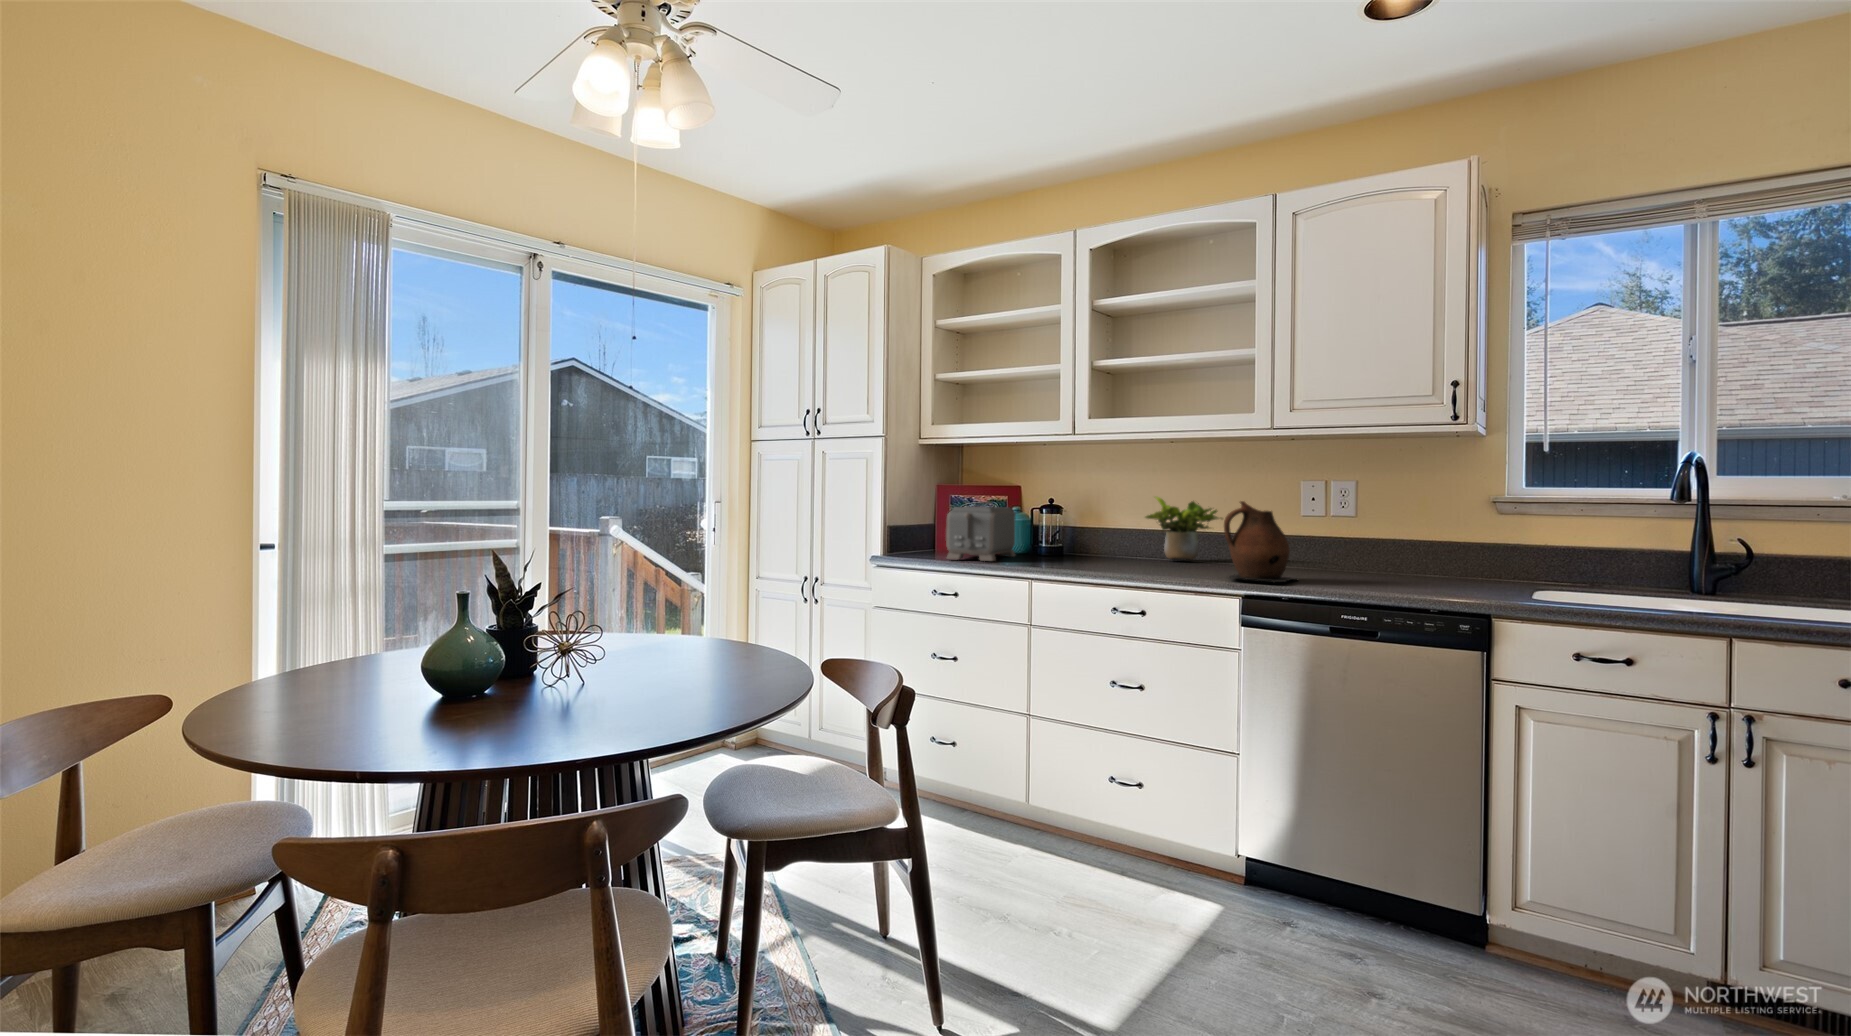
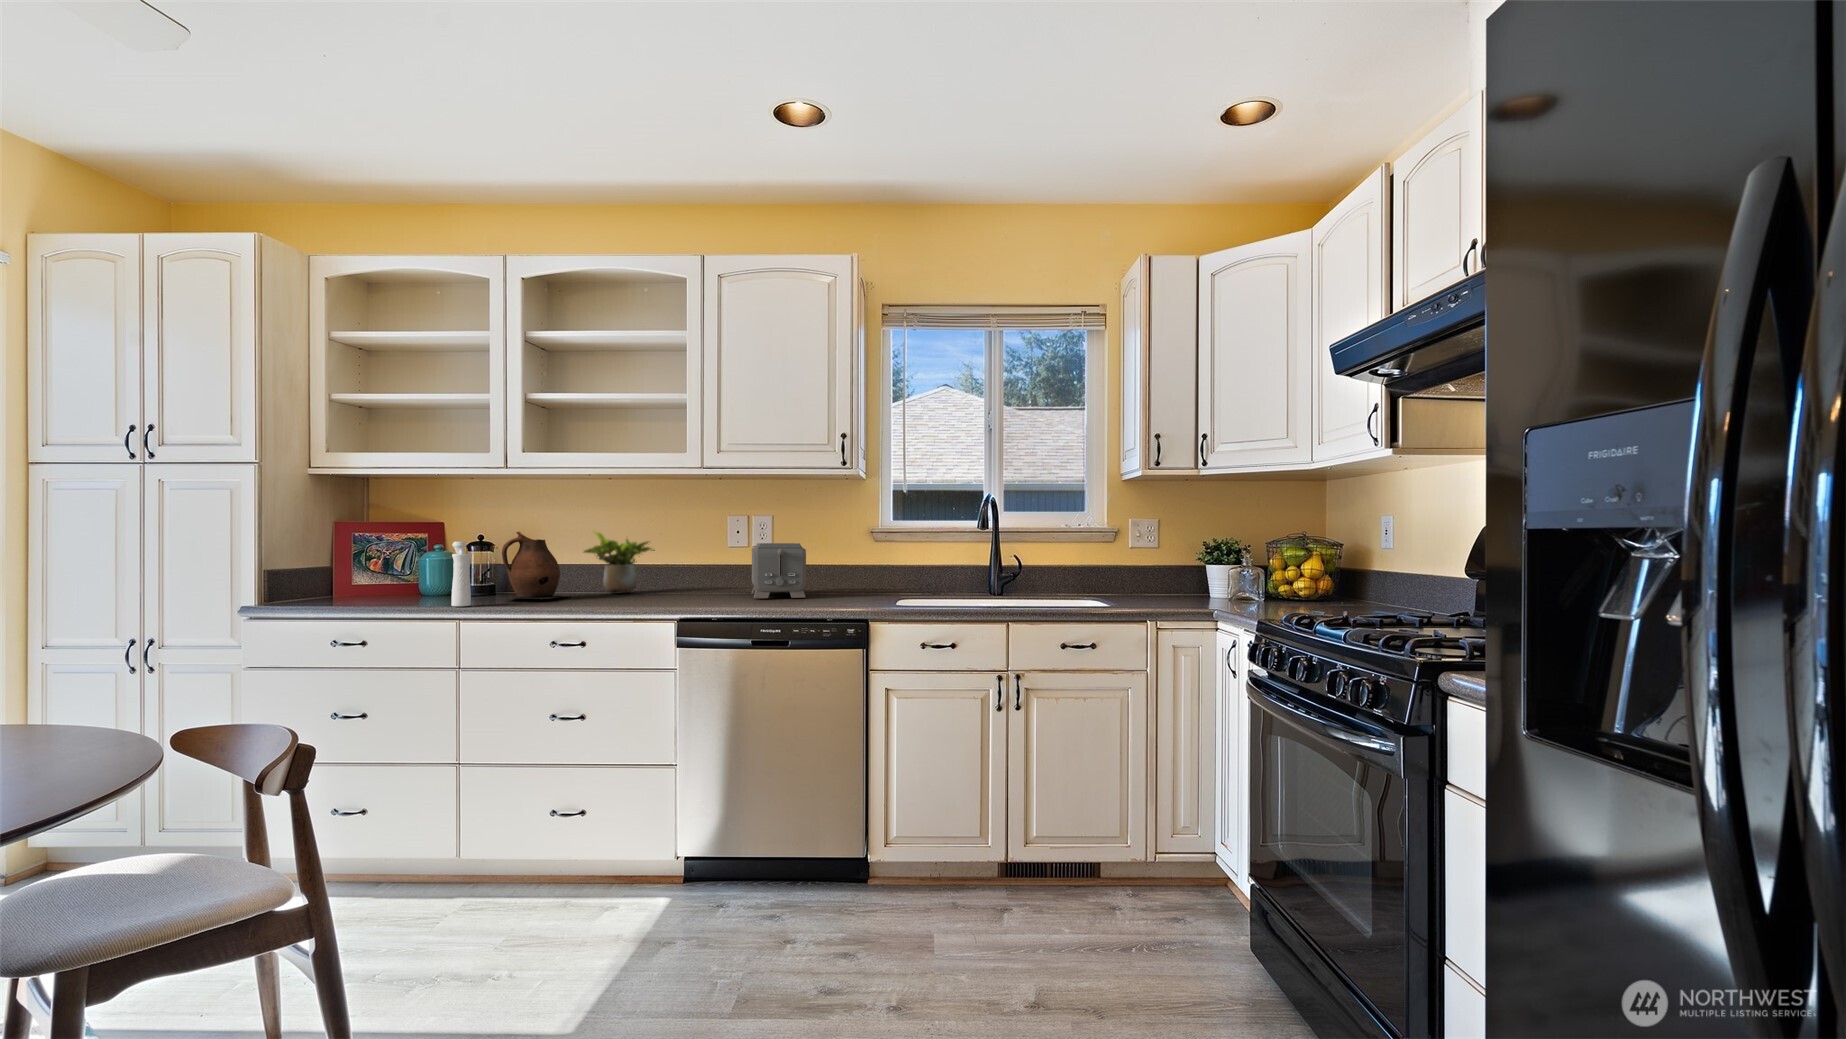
ceramic pitcher: present [1224,501,1297,582] -> present [502,532,571,600]
pepper mill: none [1024,506,1042,567] -> present [452,542,471,606]
toaster: present [946,507,1016,561] -> present [752,543,806,598]

